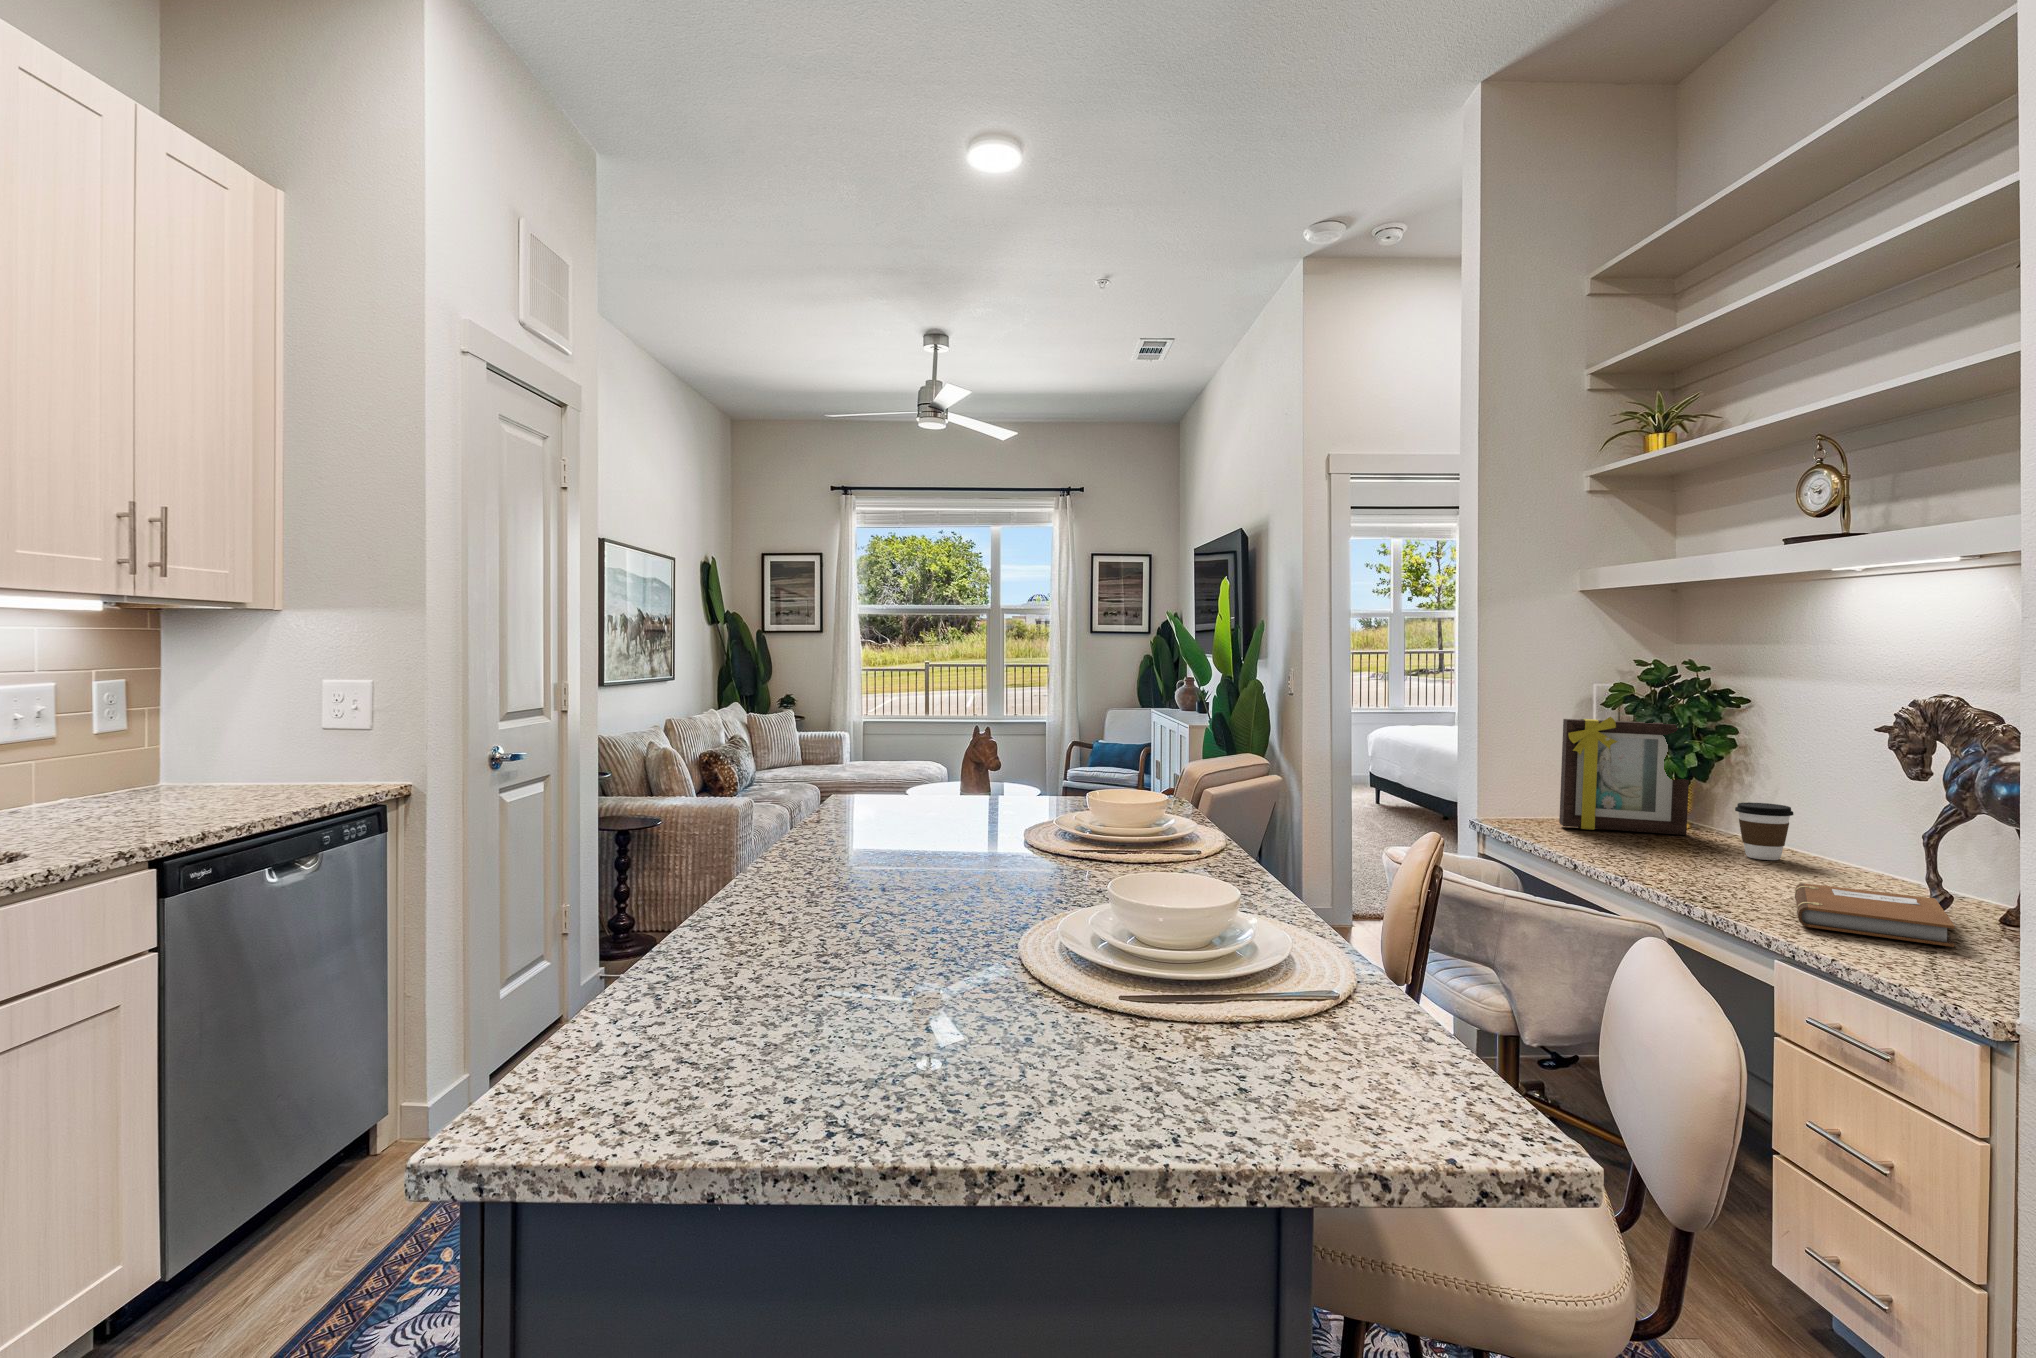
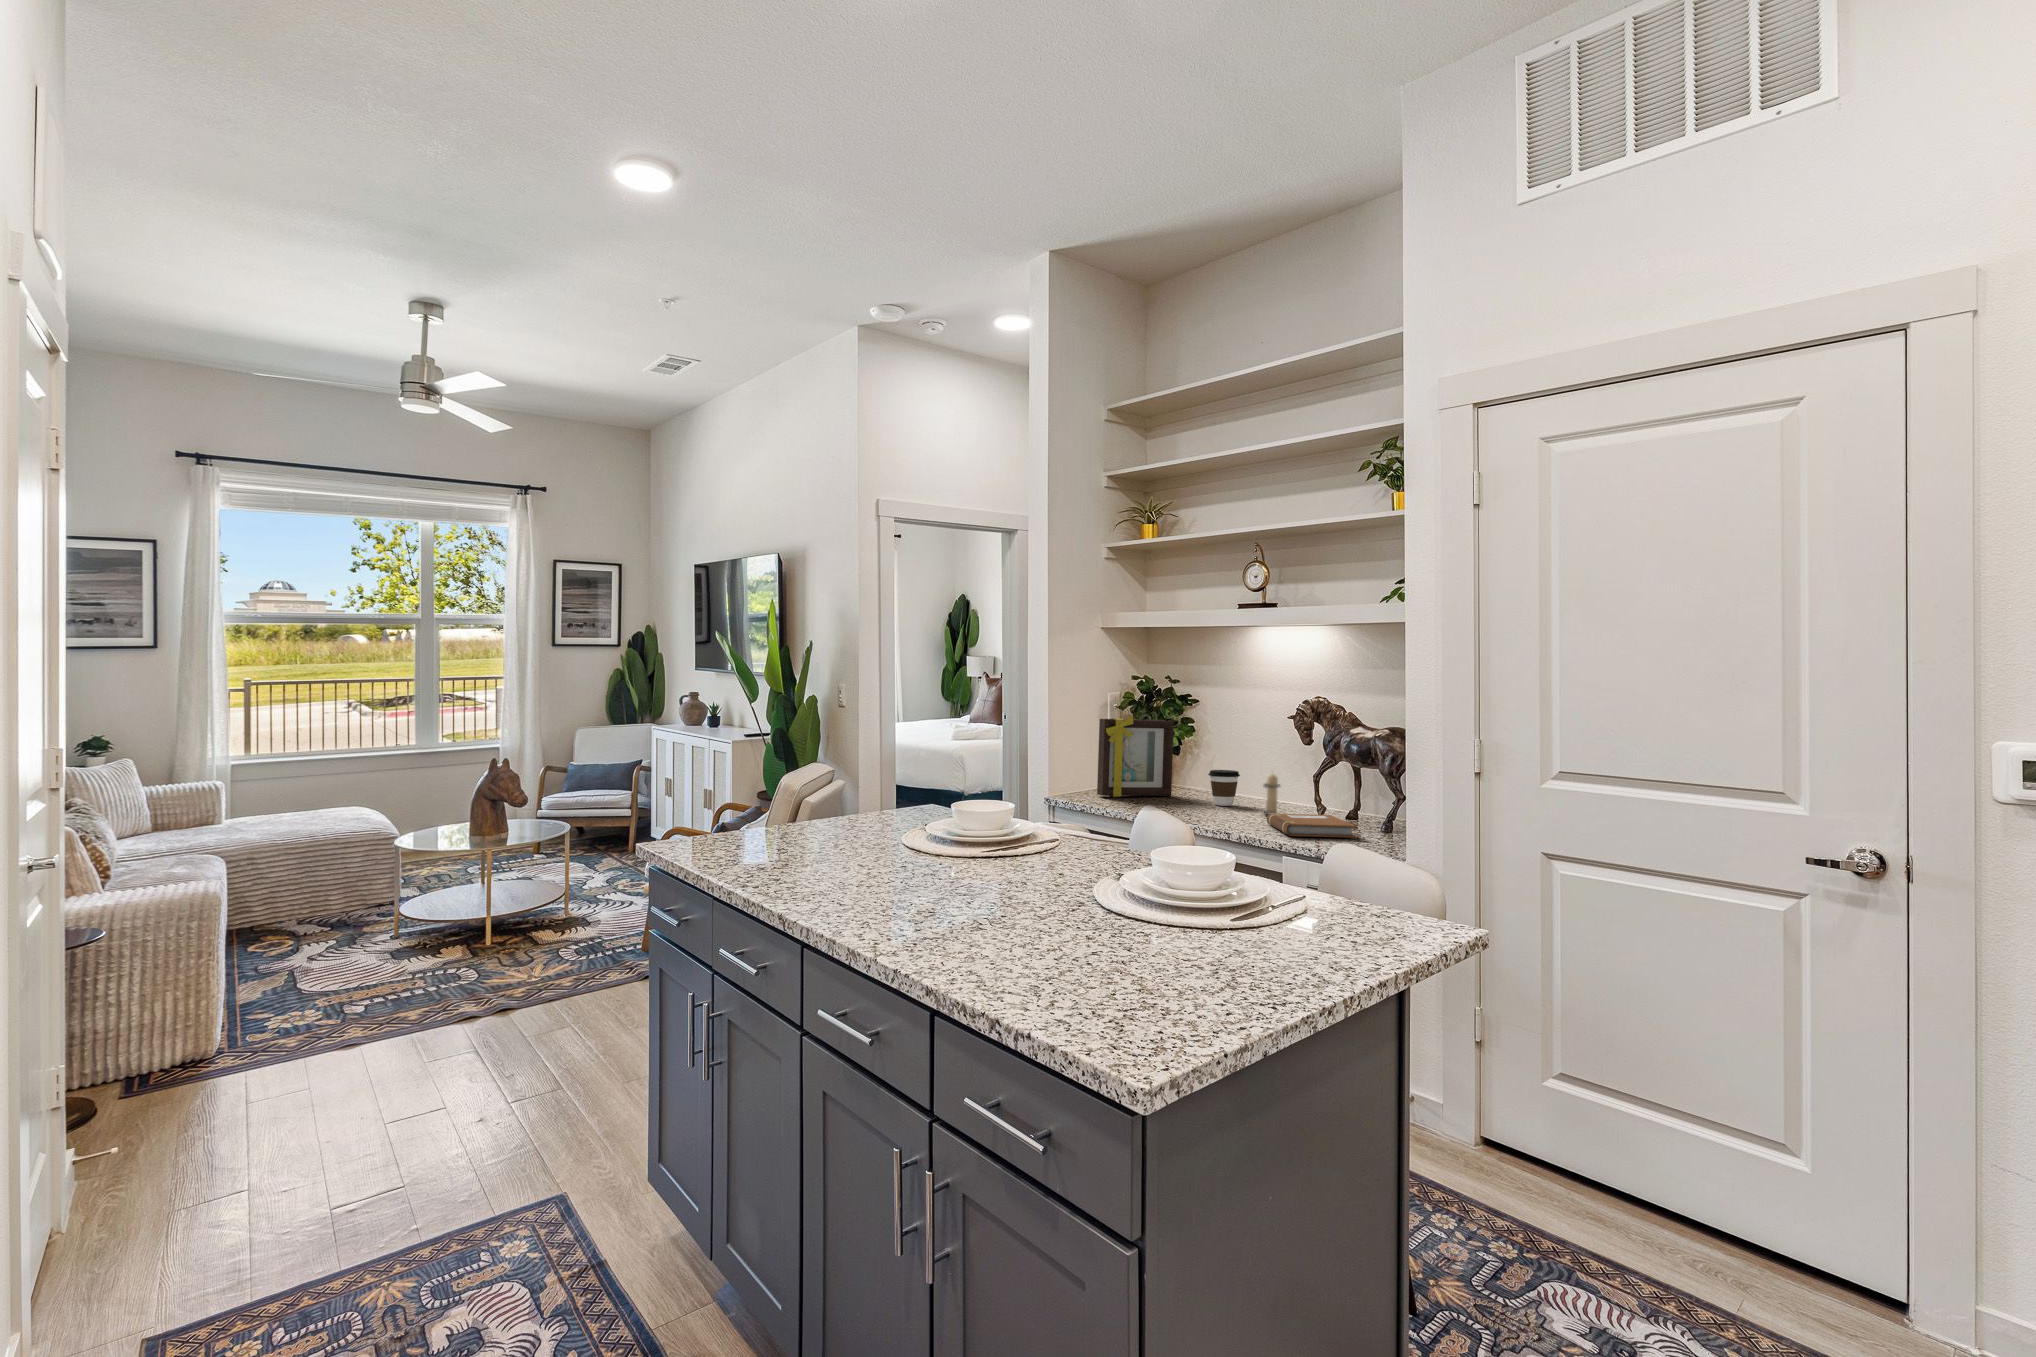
candle: none [1808,812,1855,888] -> present [1263,774,1280,815]

